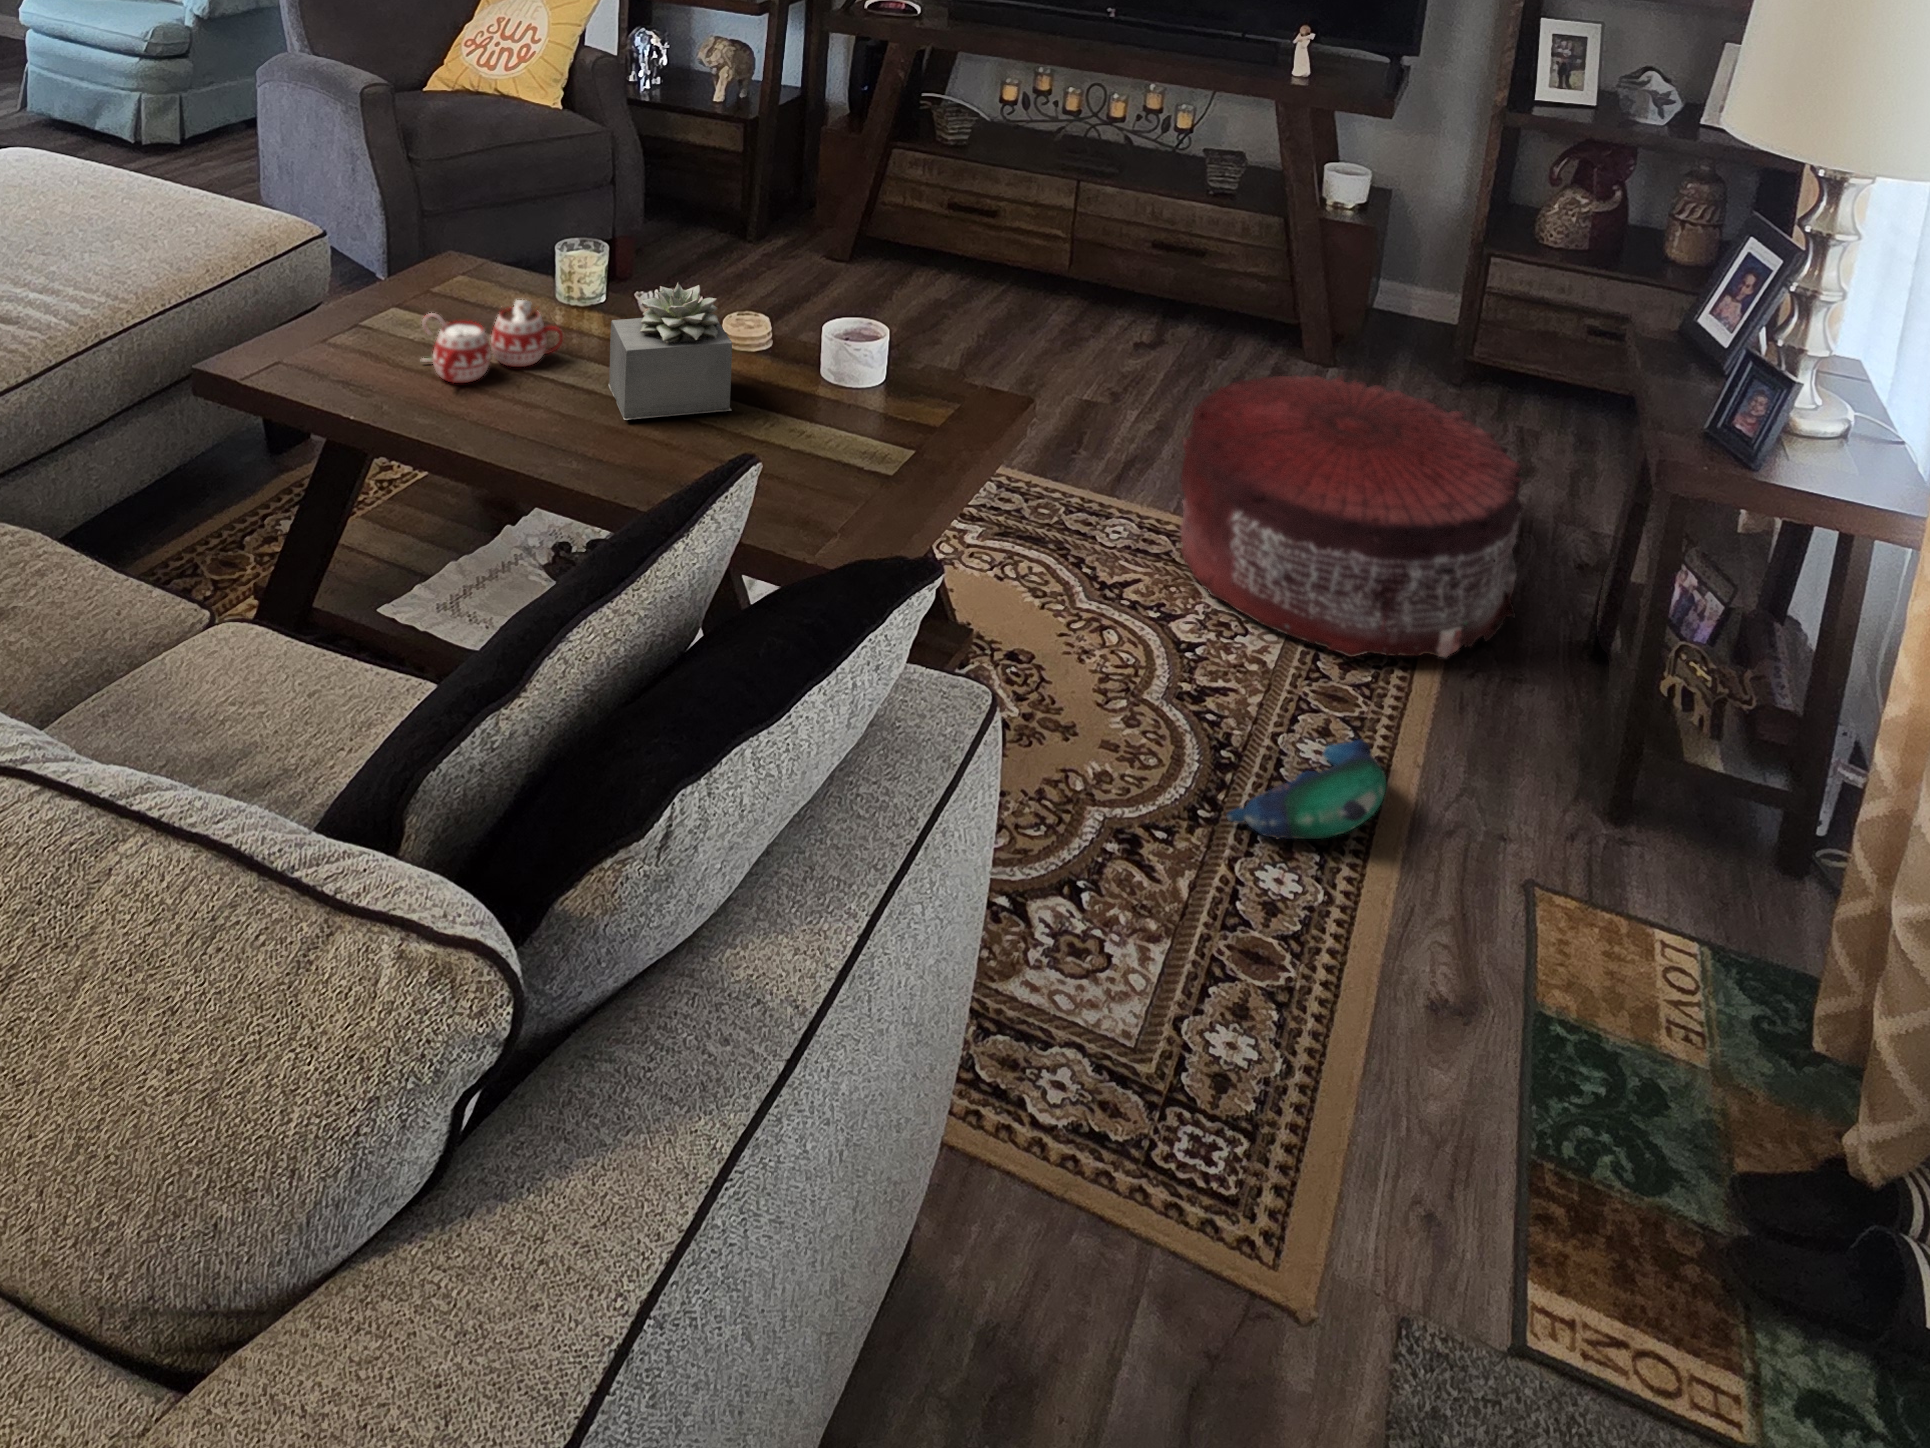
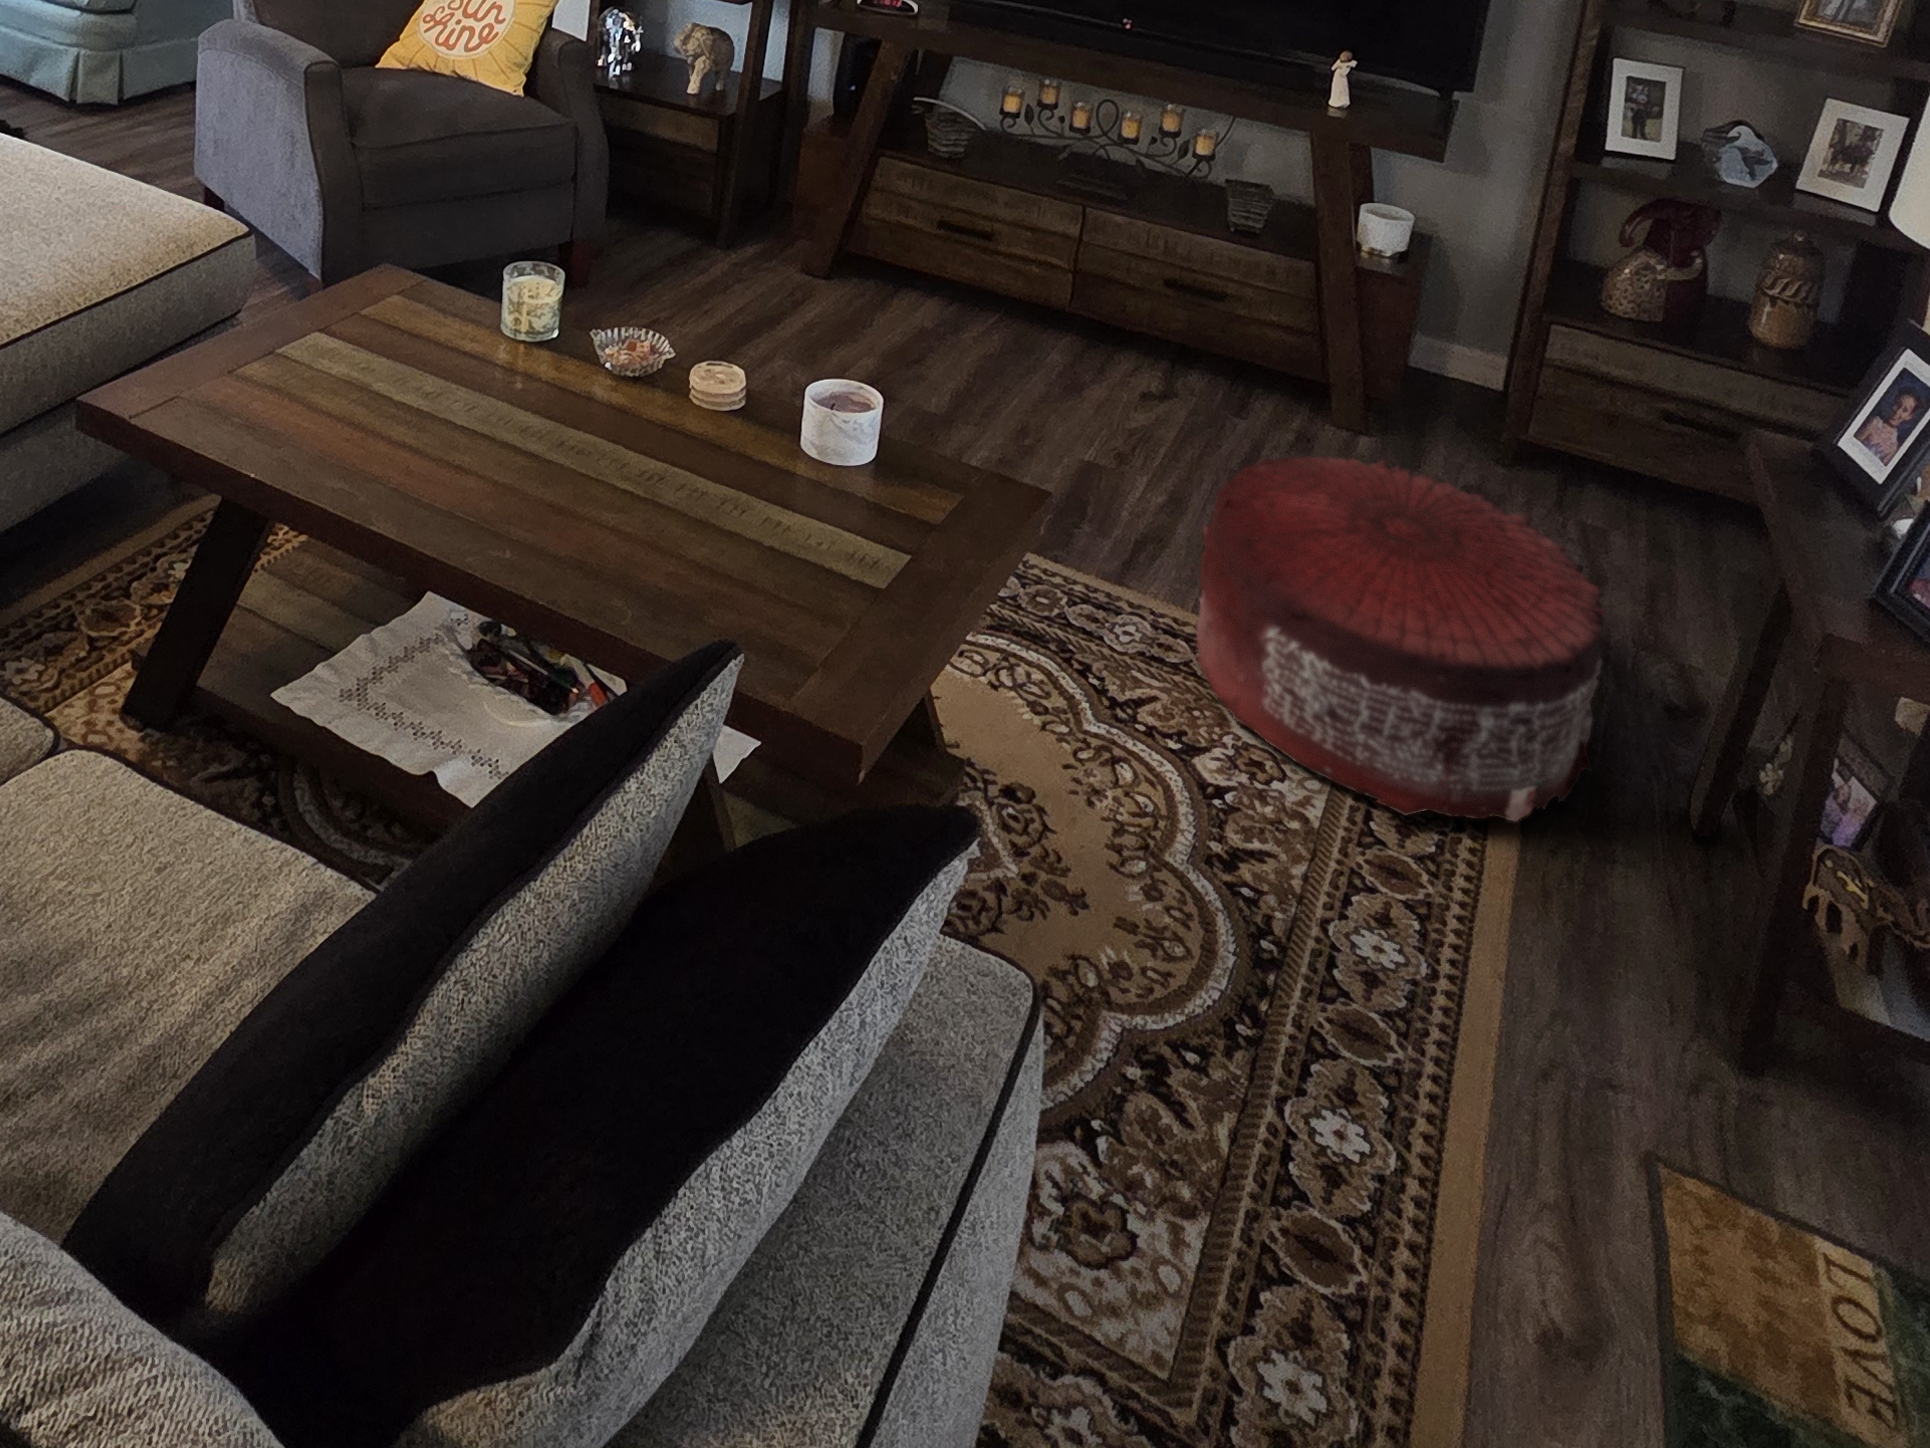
succulent plant: present [608,283,732,420] -> none [558,335,706,497]
mug: present [421,300,563,383] -> none [345,338,510,436]
plush toy: present [1227,739,1386,839] -> none [1273,935,1468,1075]

